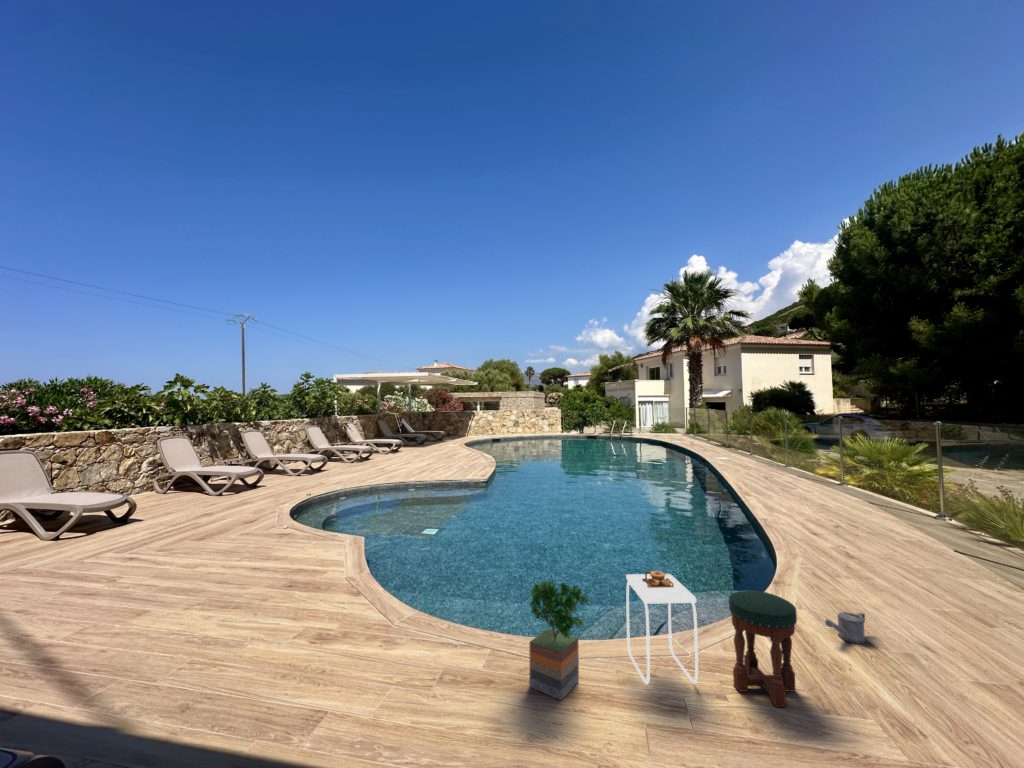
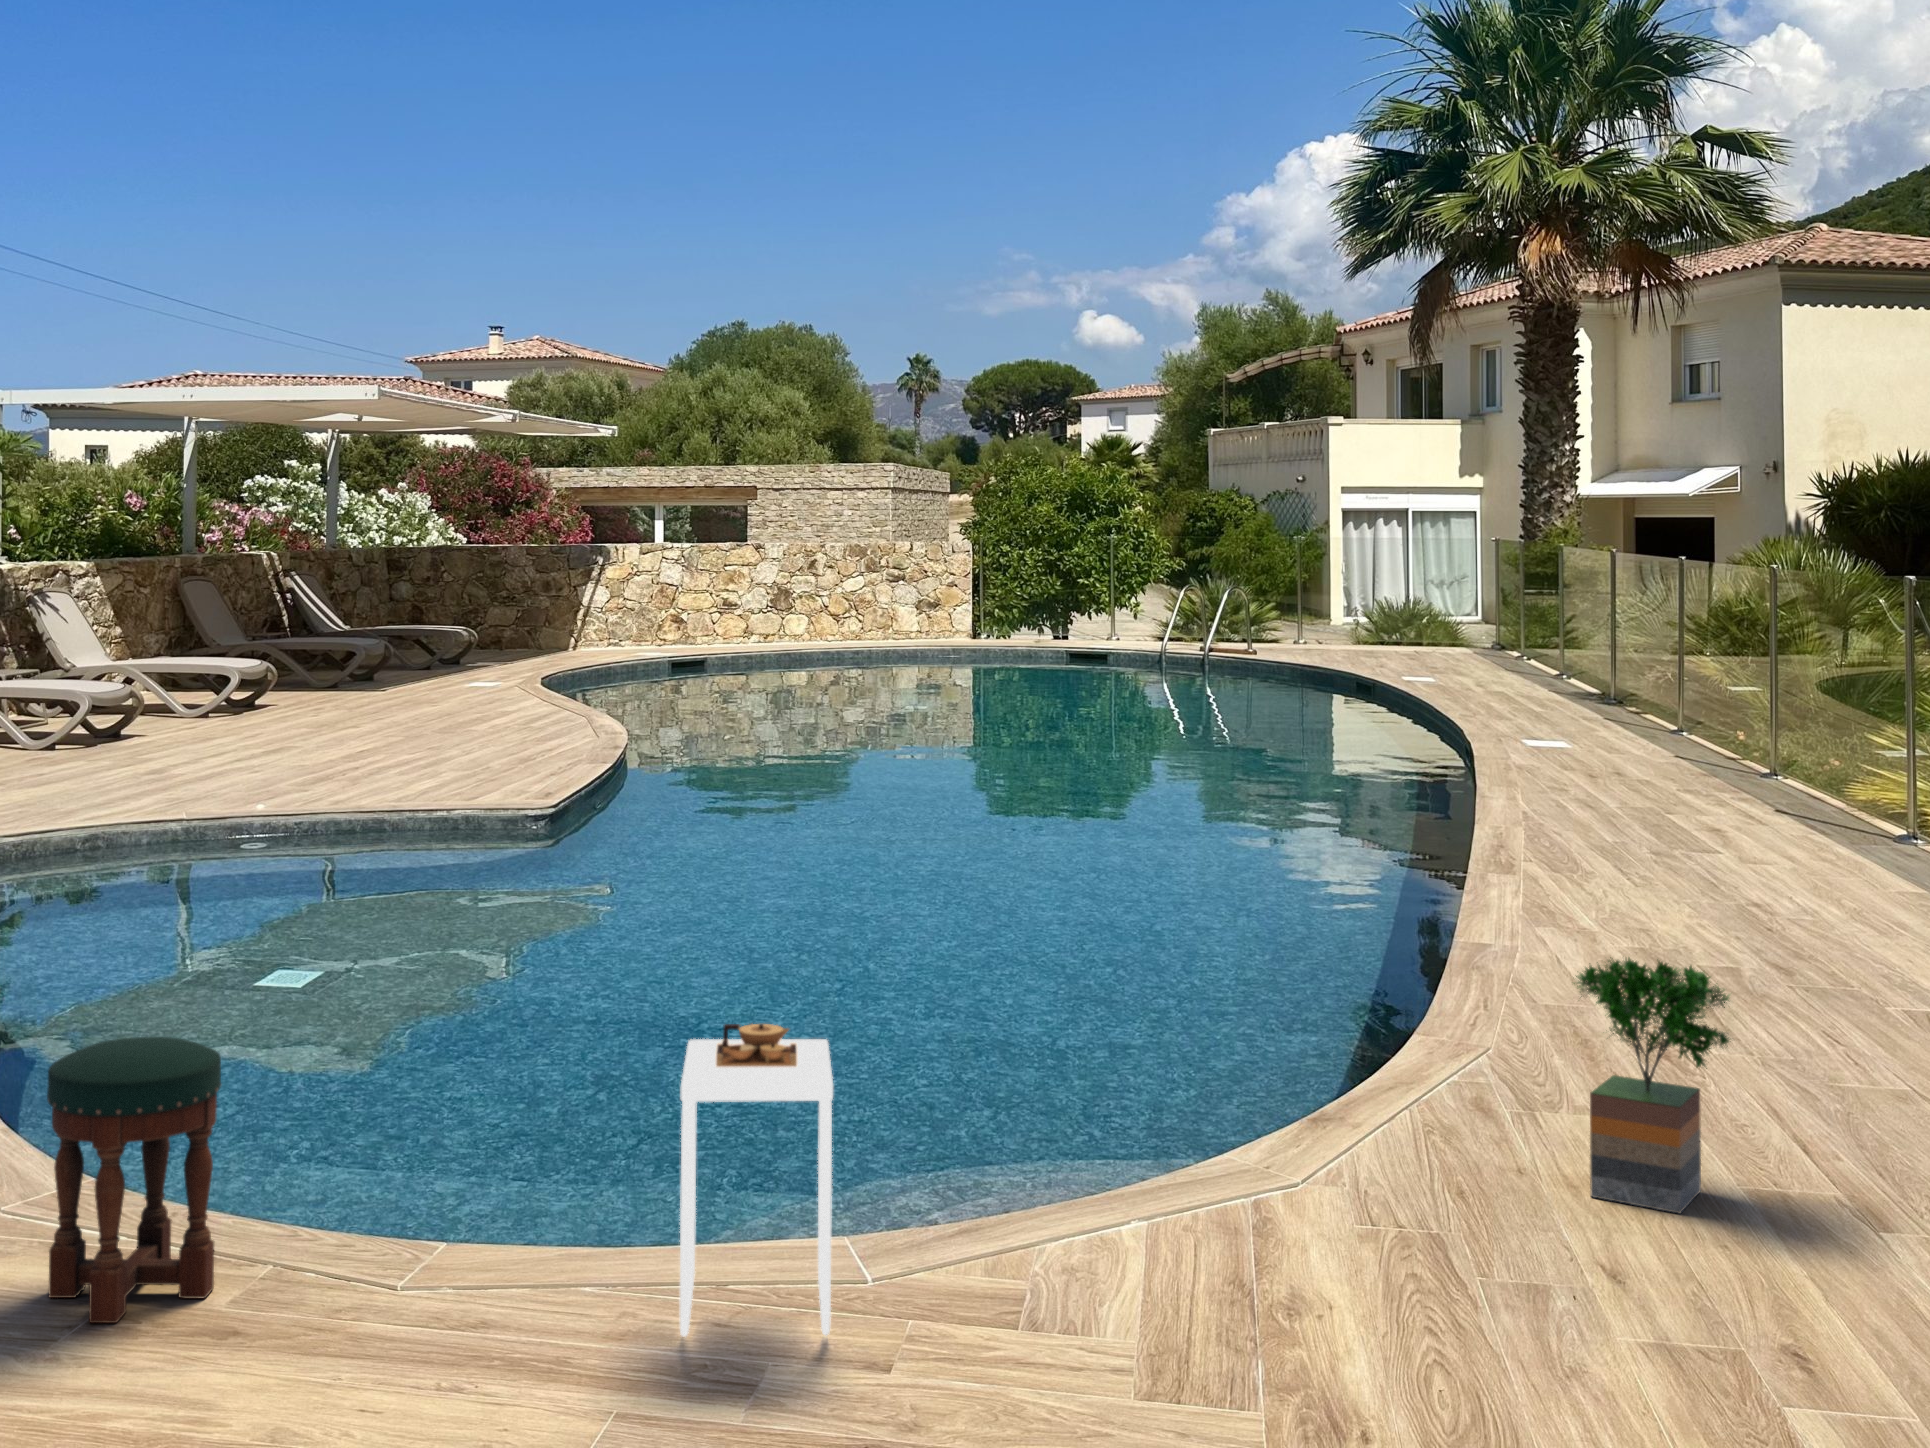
potted tree: present [529,580,589,700] -> present [1574,957,1729,1213]
stool: present [729,590,797,707] -> present [47,1037,221,1323]
watering can: present [825,612,865,644] -> none [1321,1172,1471,1259]

